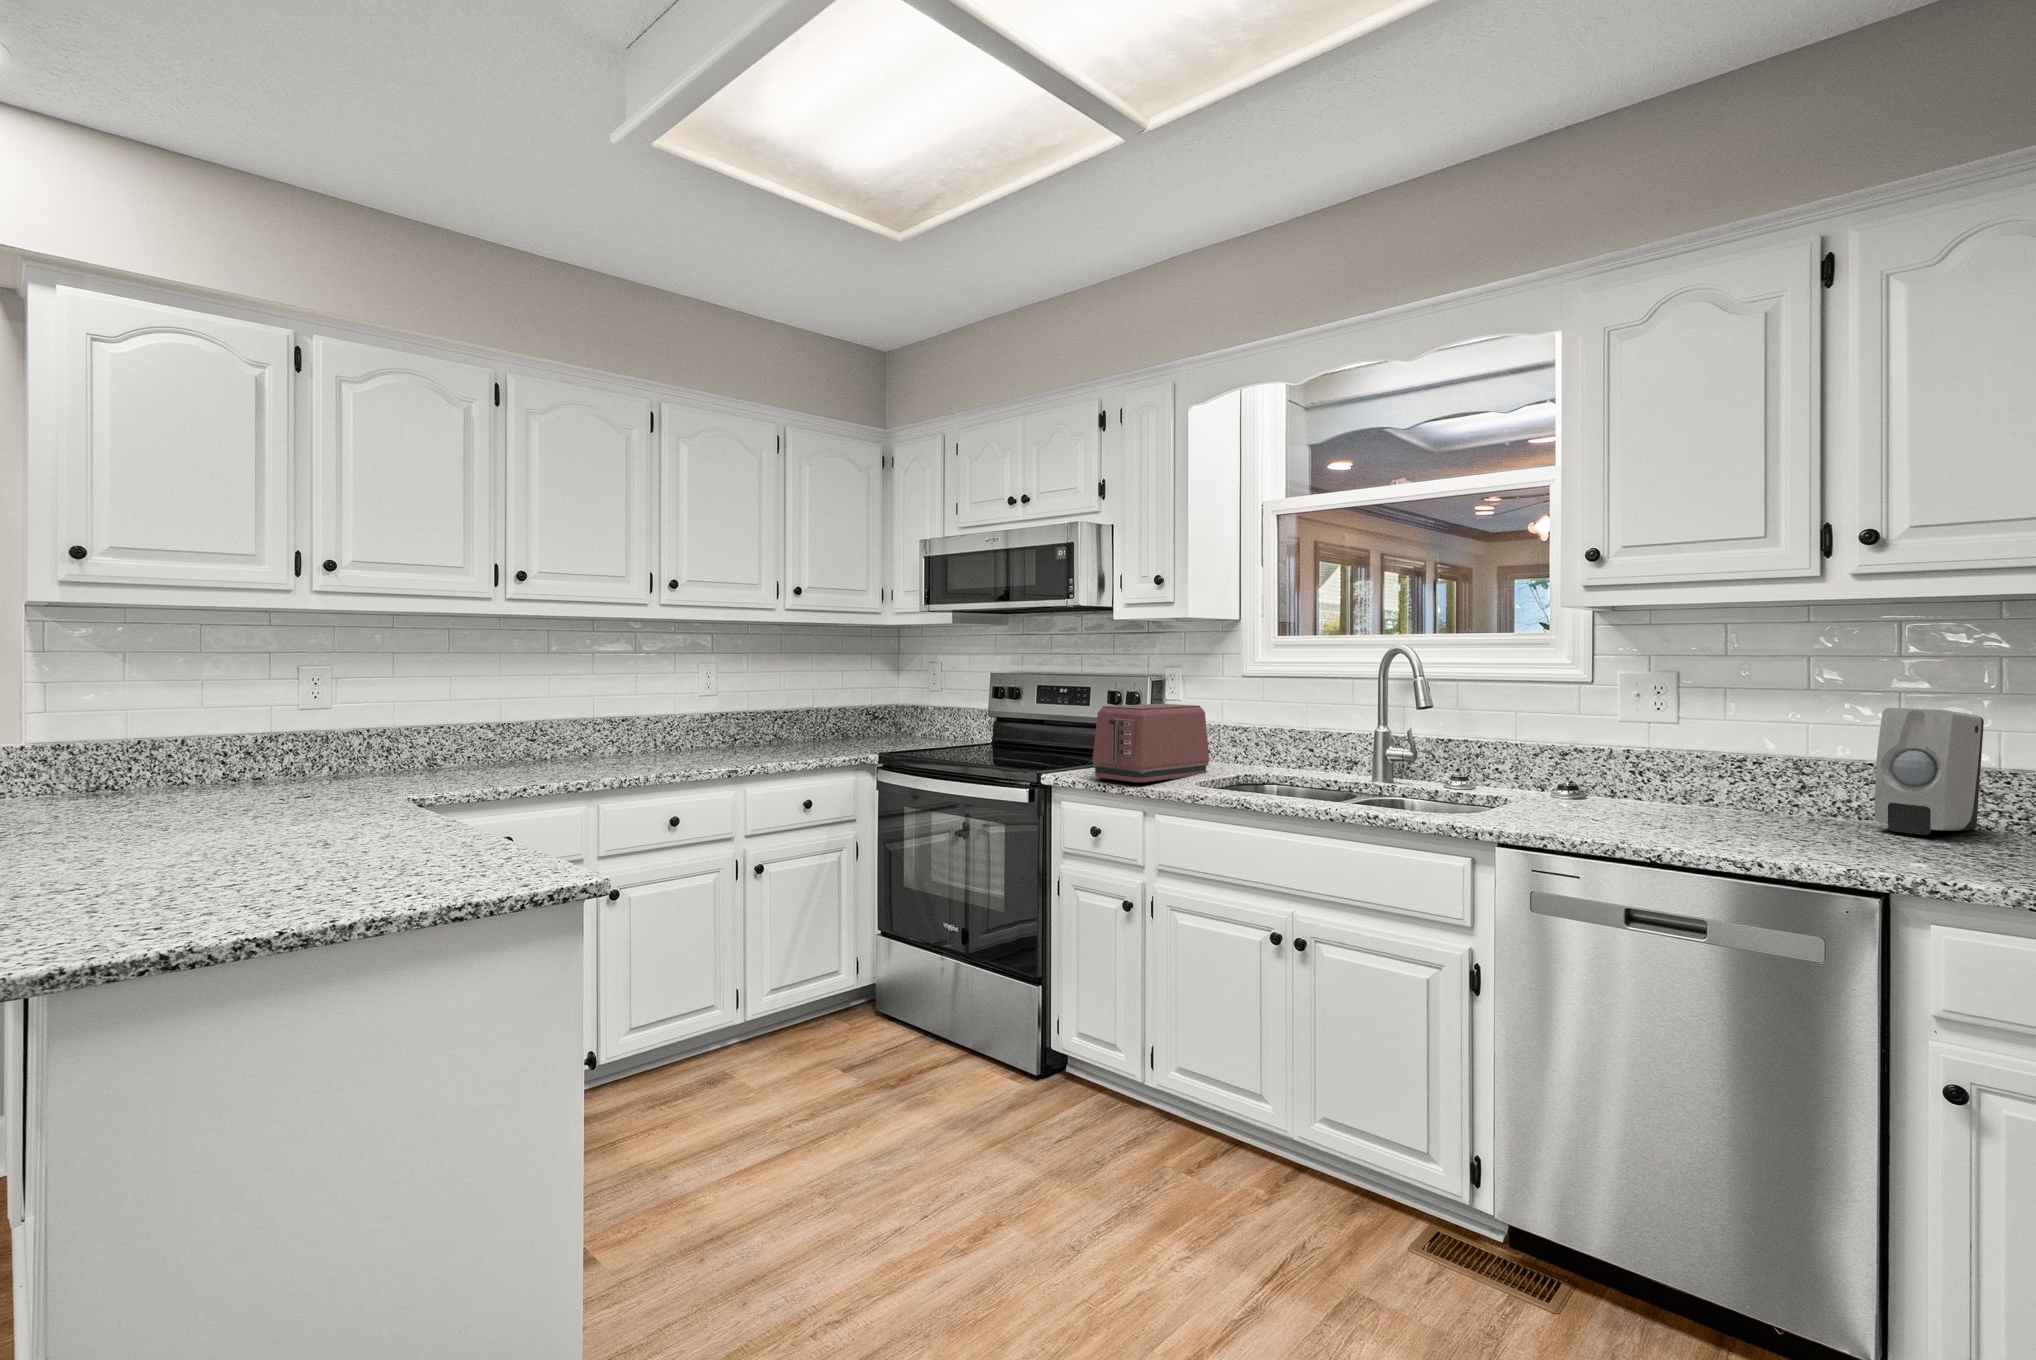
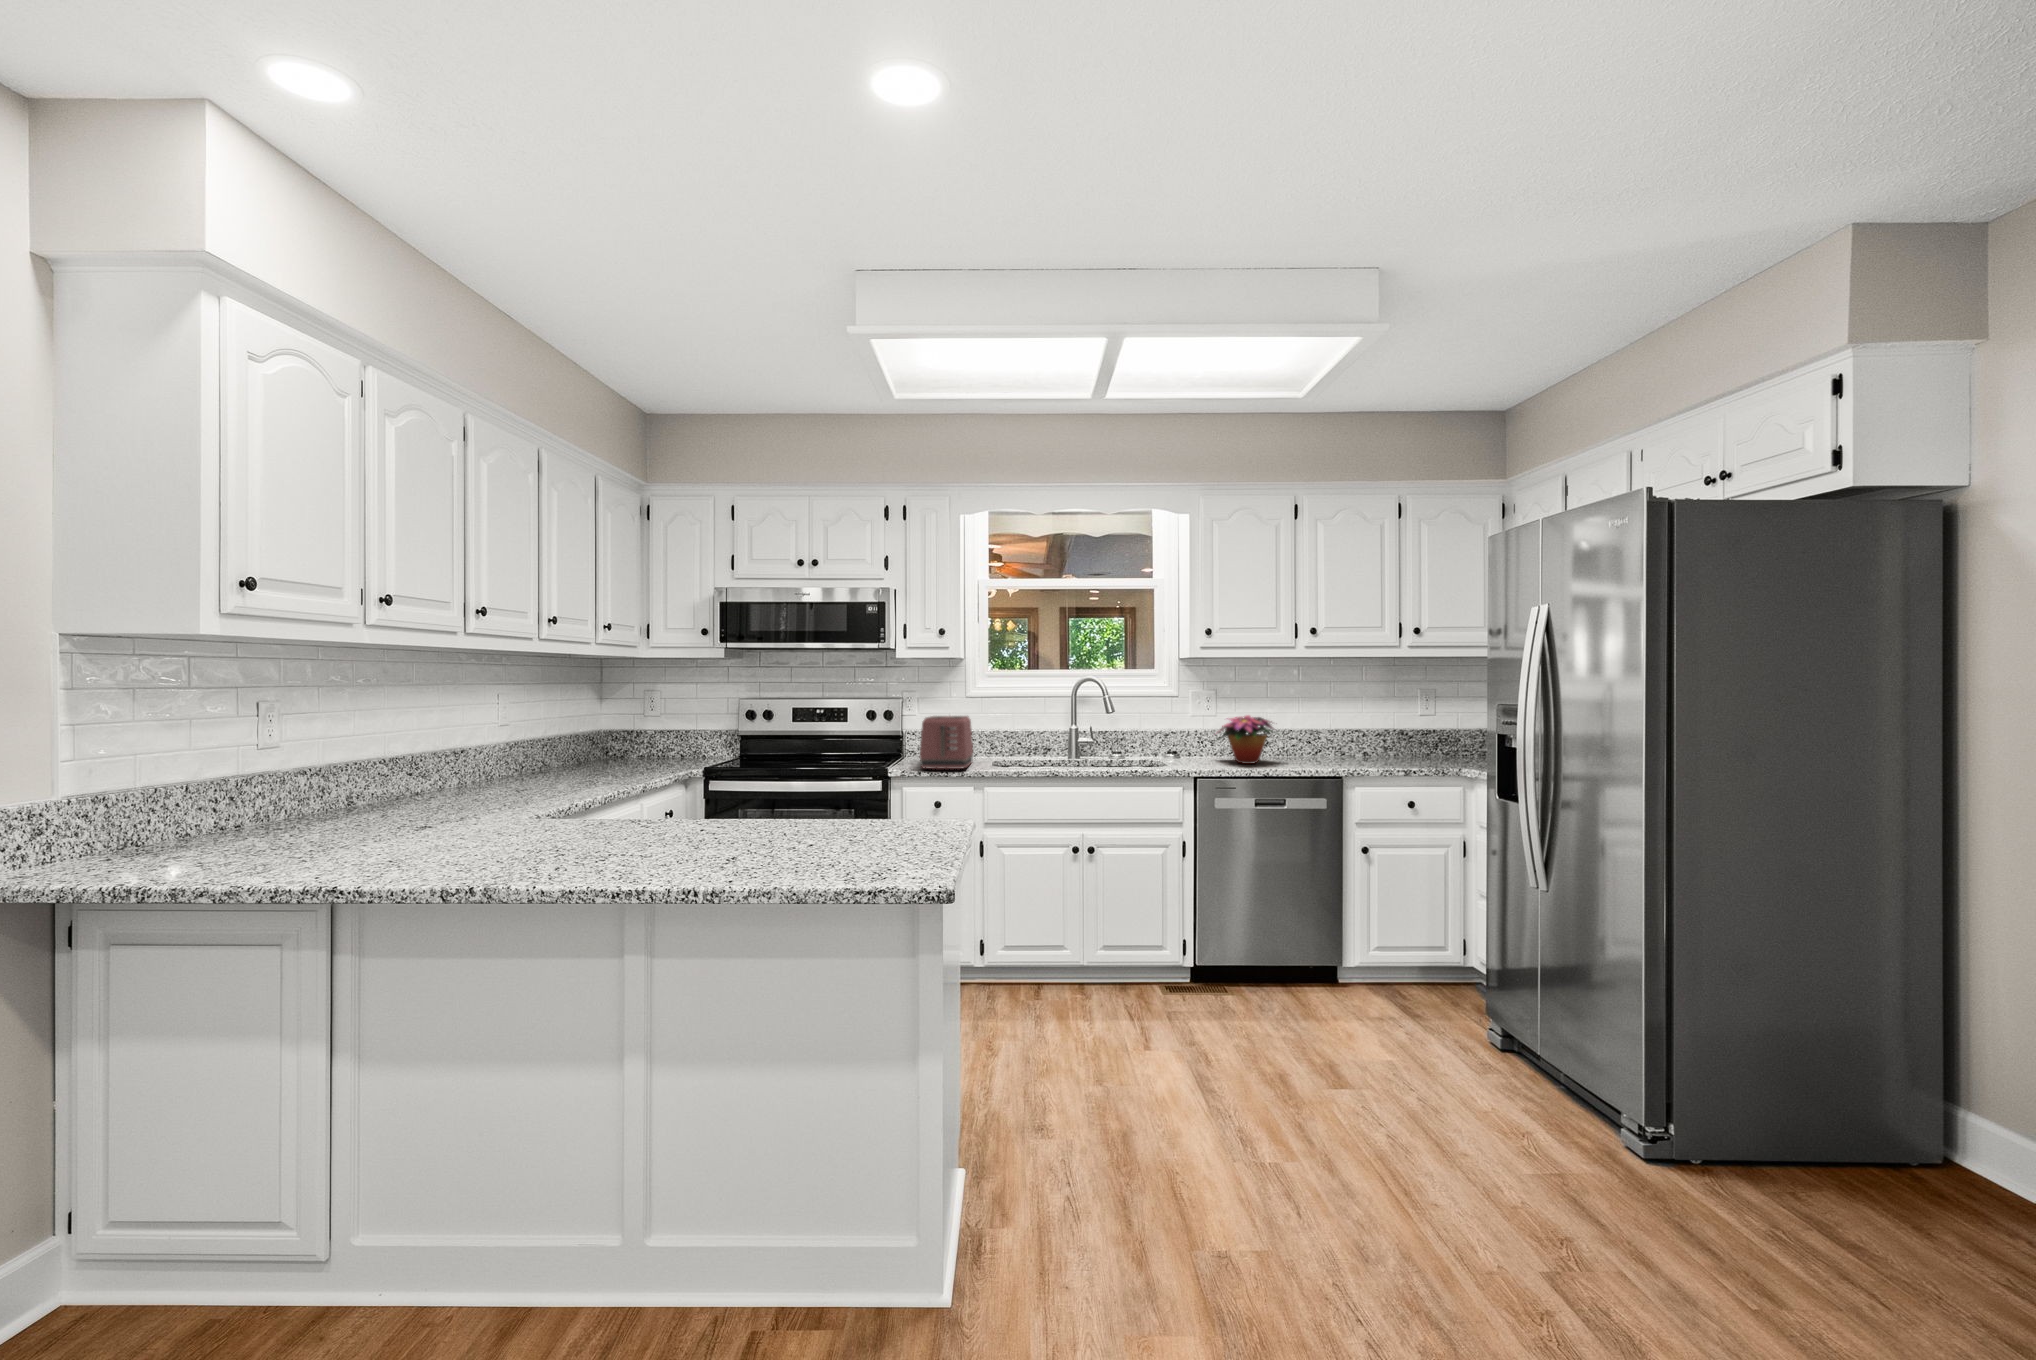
soap dispenser: present [1875,708,1984,835] -> none [1319,701,1347,757]
flower arrangement: none [1580,729,1743,827] -> present [1220,715,1274,764]

